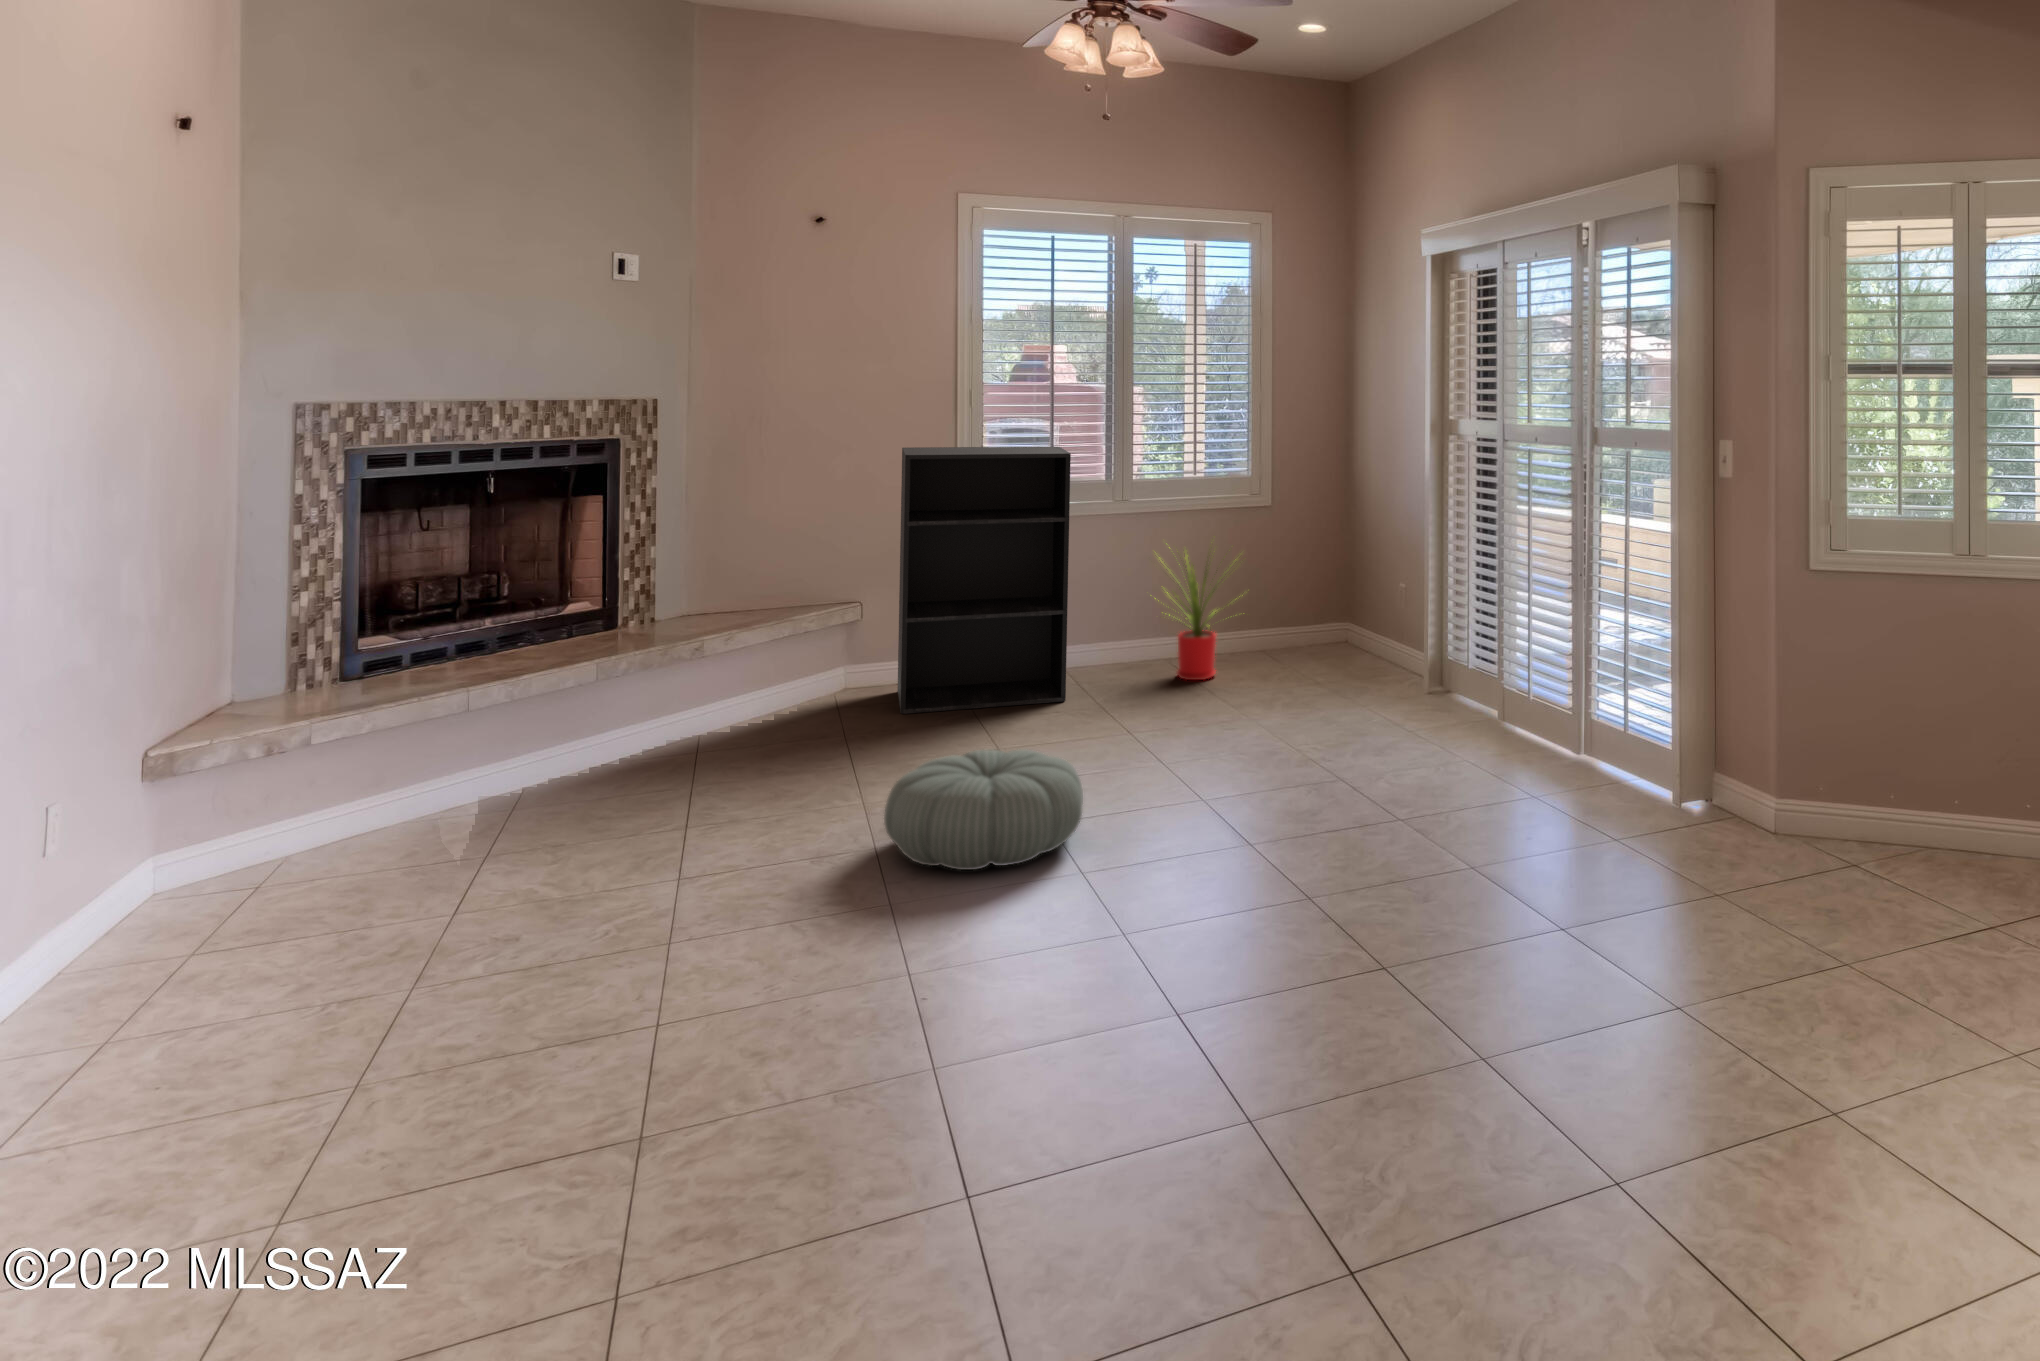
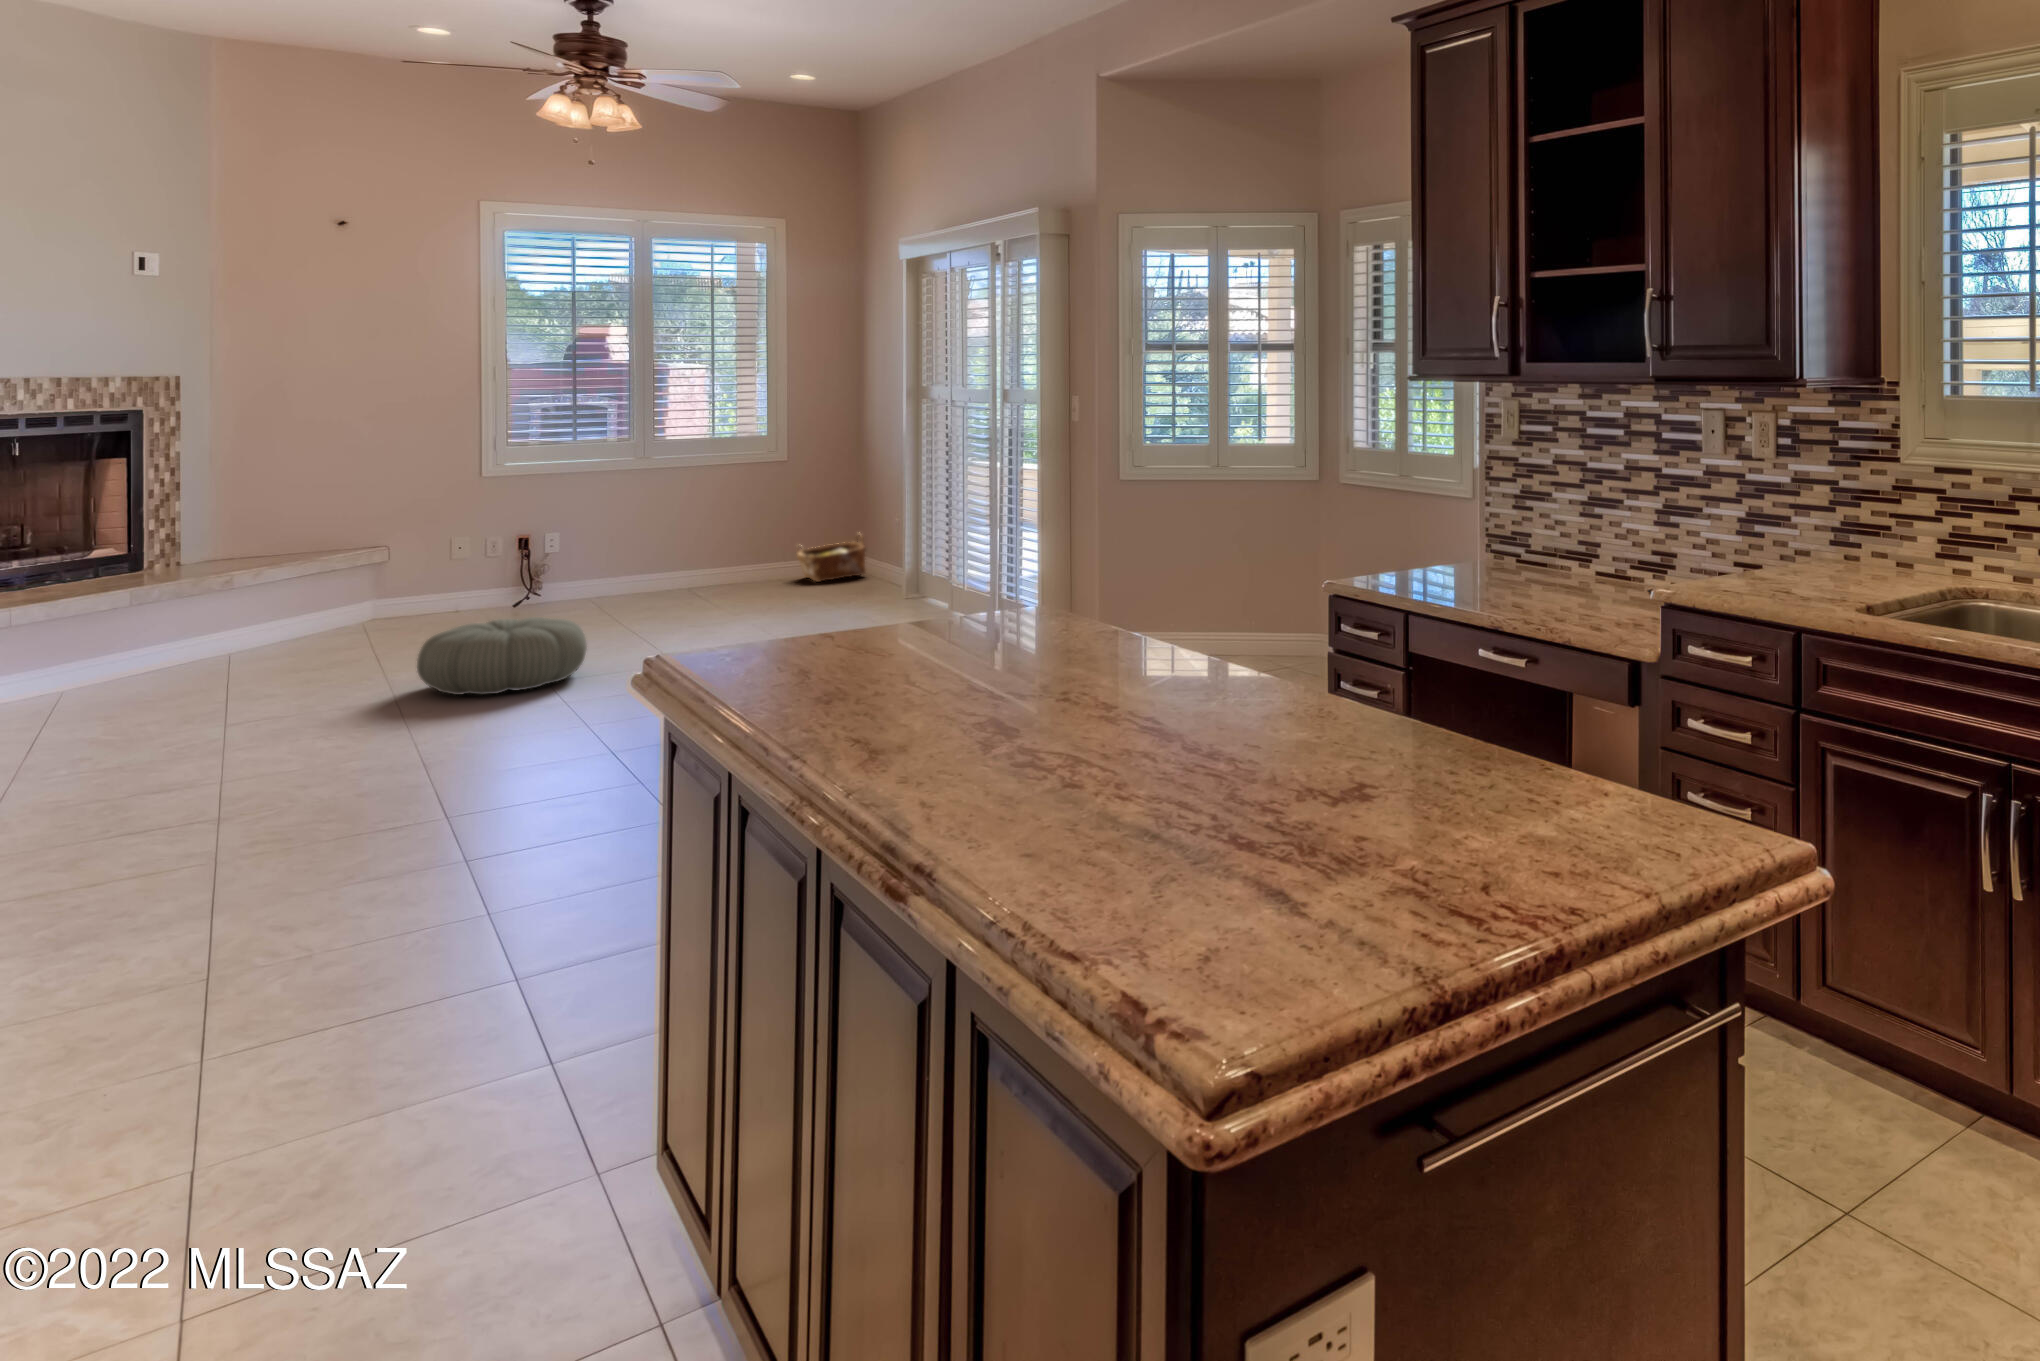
bookshelf: present [898,447,1071,714] -> none [420,414,579,628]
house plant: present [1154,556,1236,680] -> none [652,482,747,595]
woven basket: none [1303,605,1384,669] -> present [797,534,866,582]

